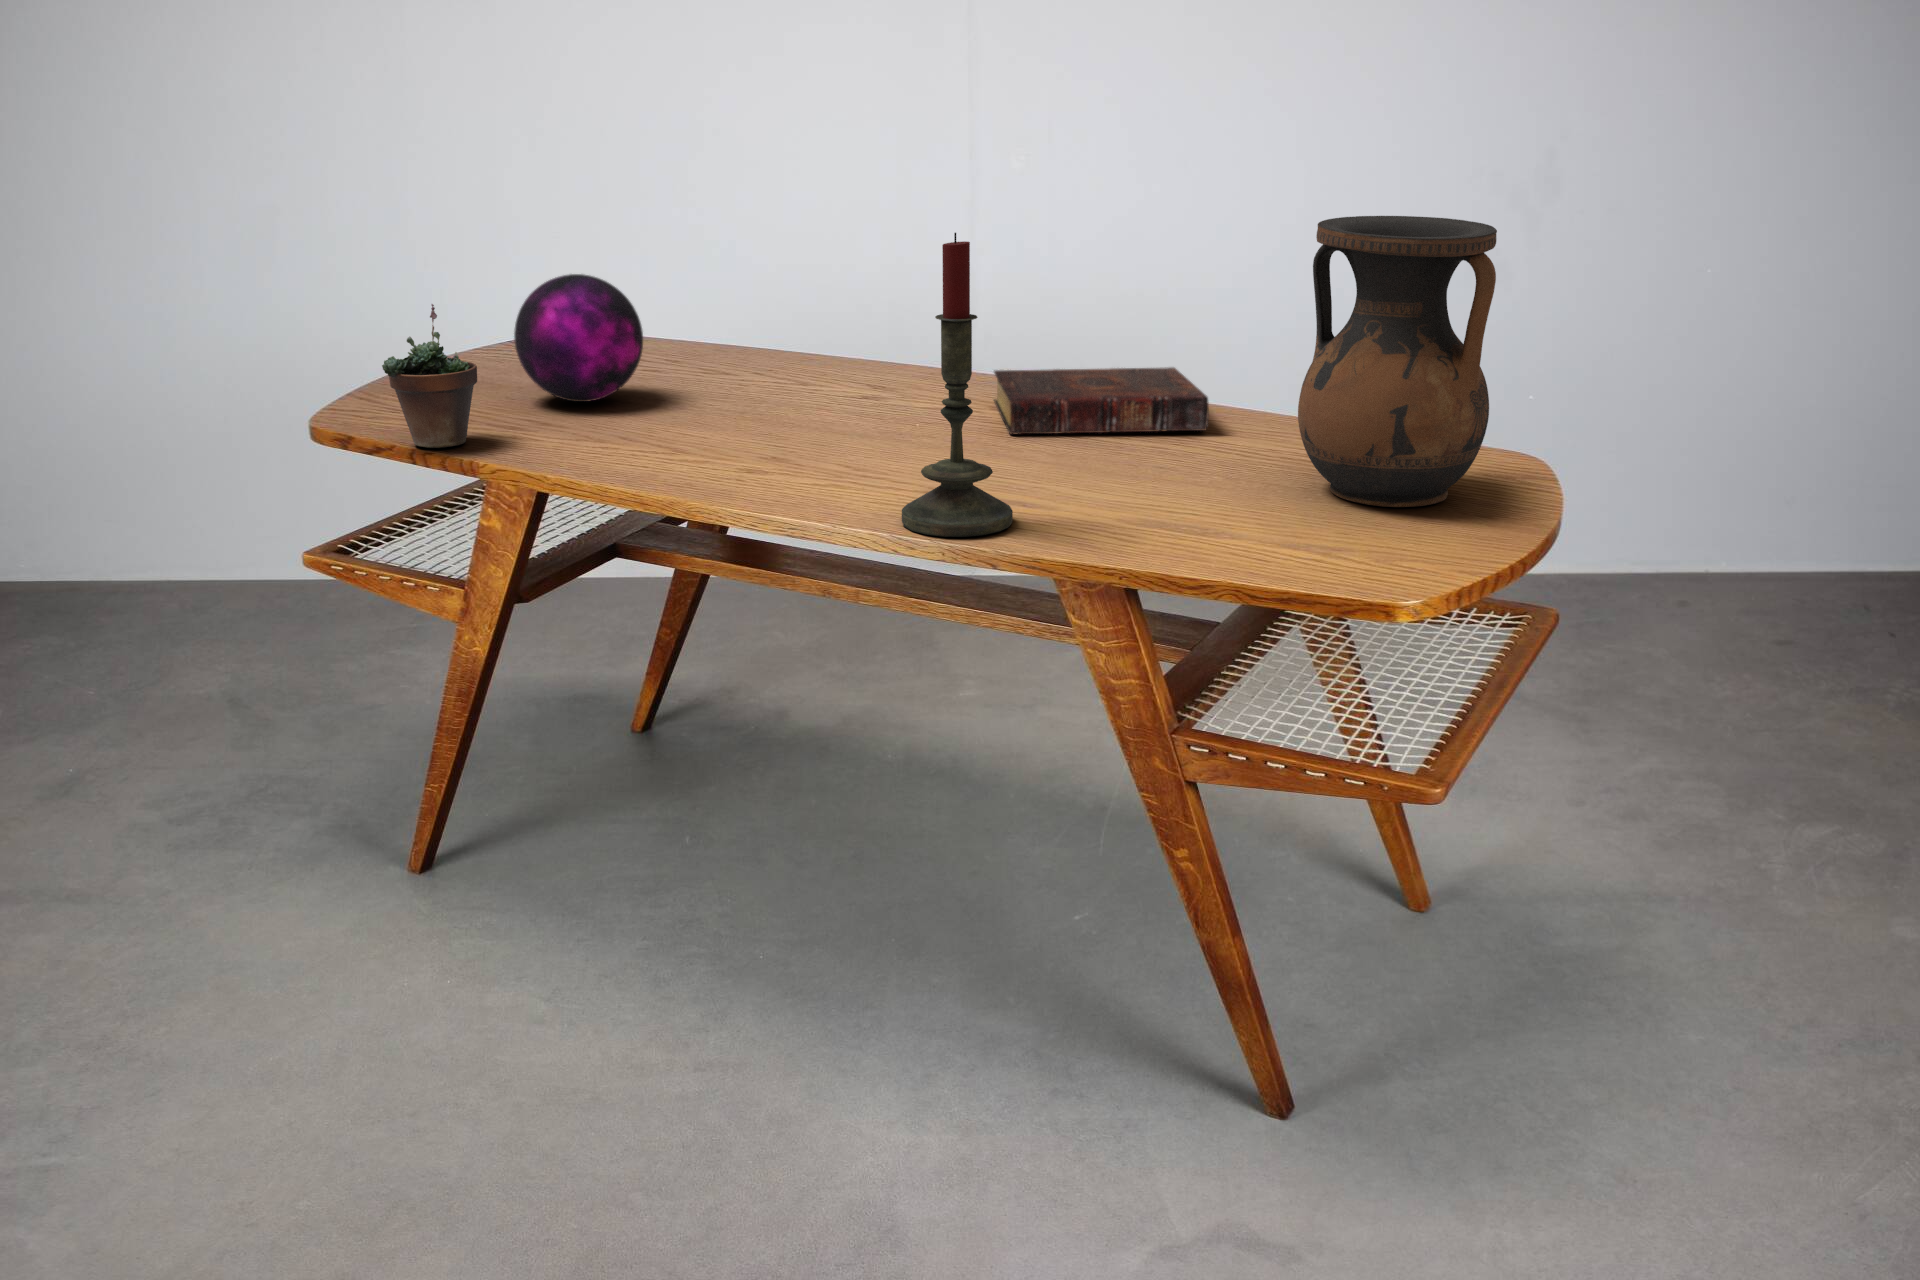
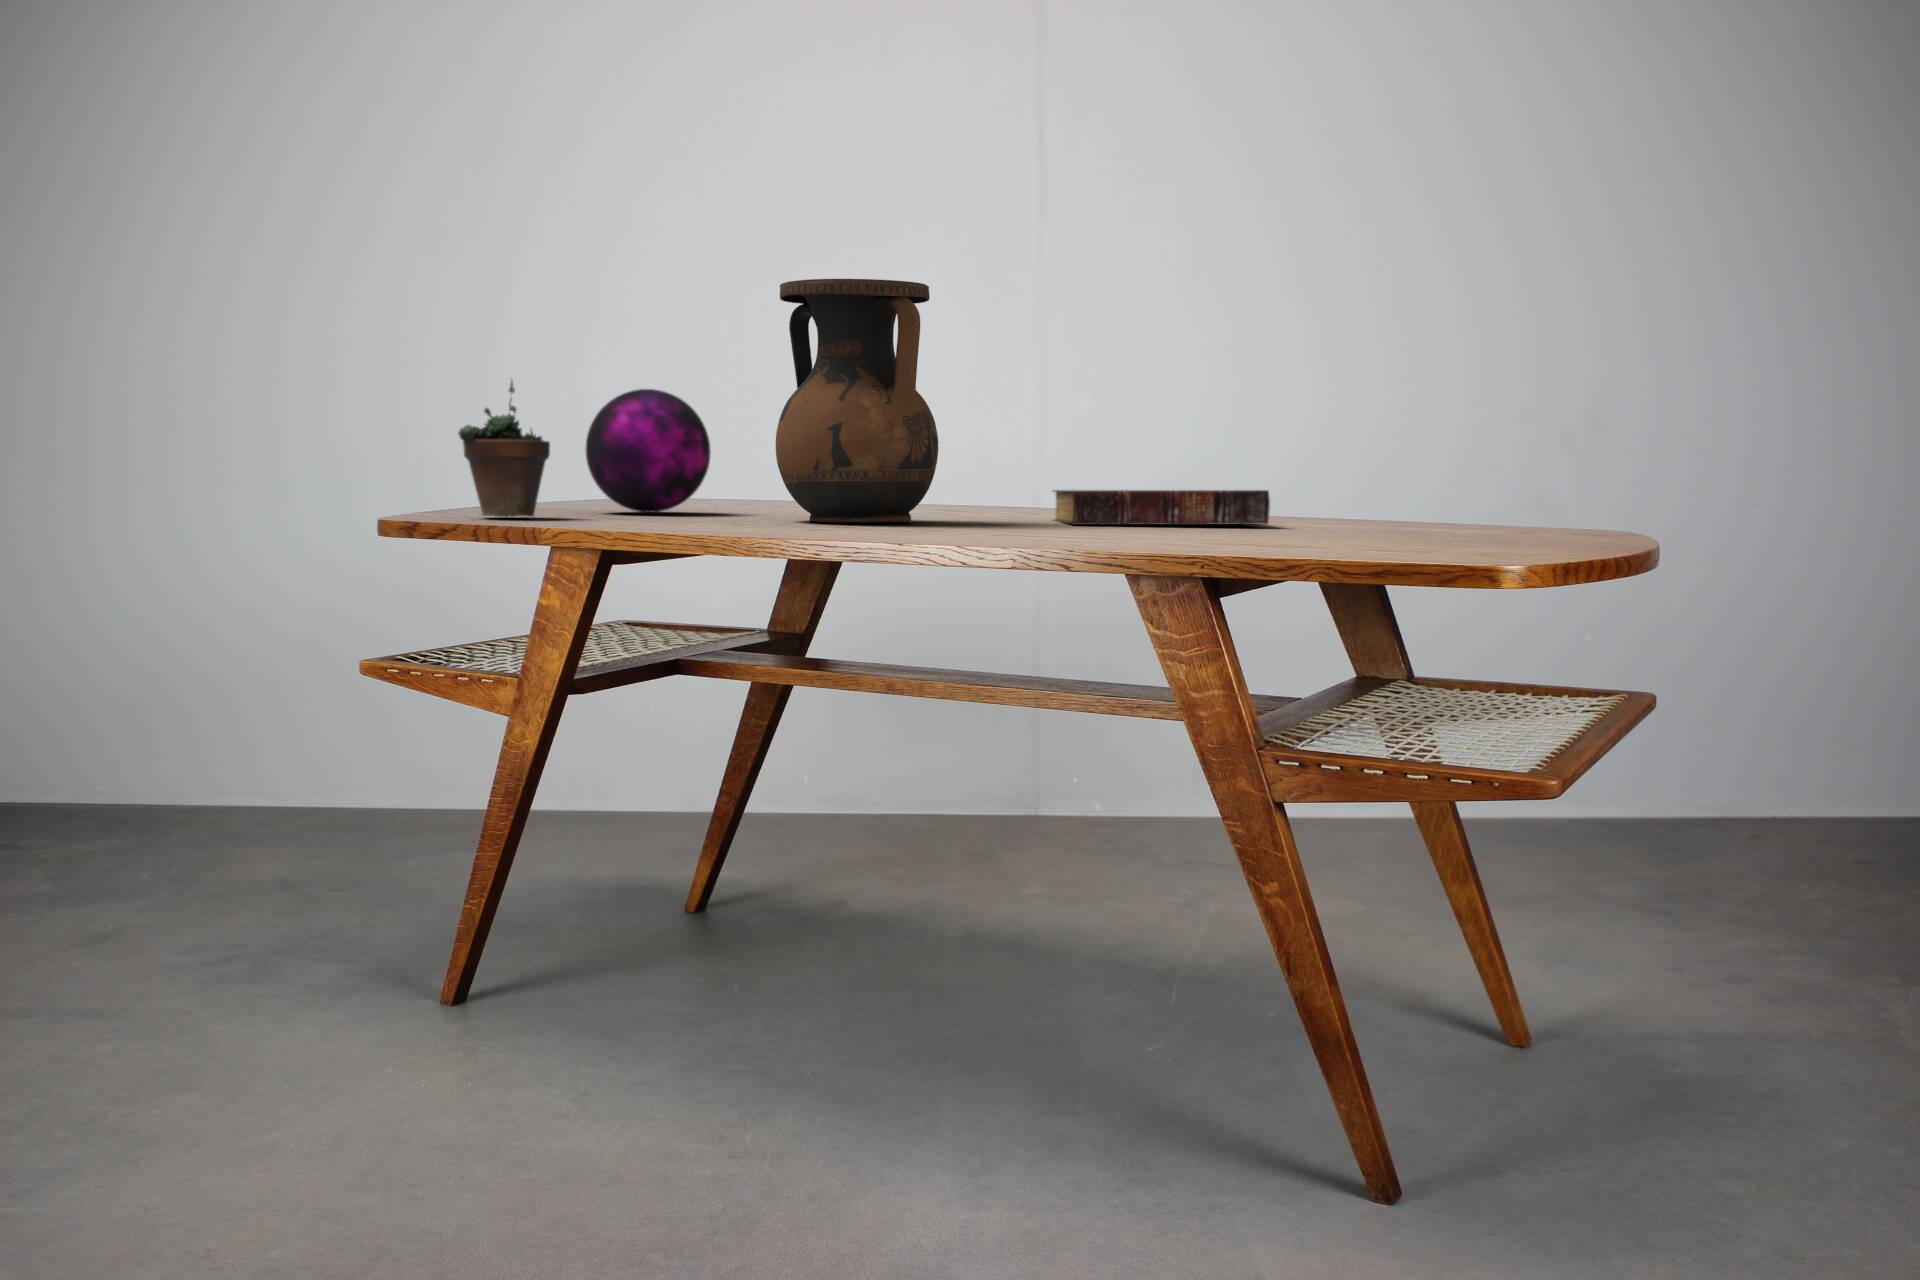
vase: present [1298,216,1497,507] -> present [776,279,938,522]
candle: present [902,233,1013,537] -> none [974,246,1087,540]

